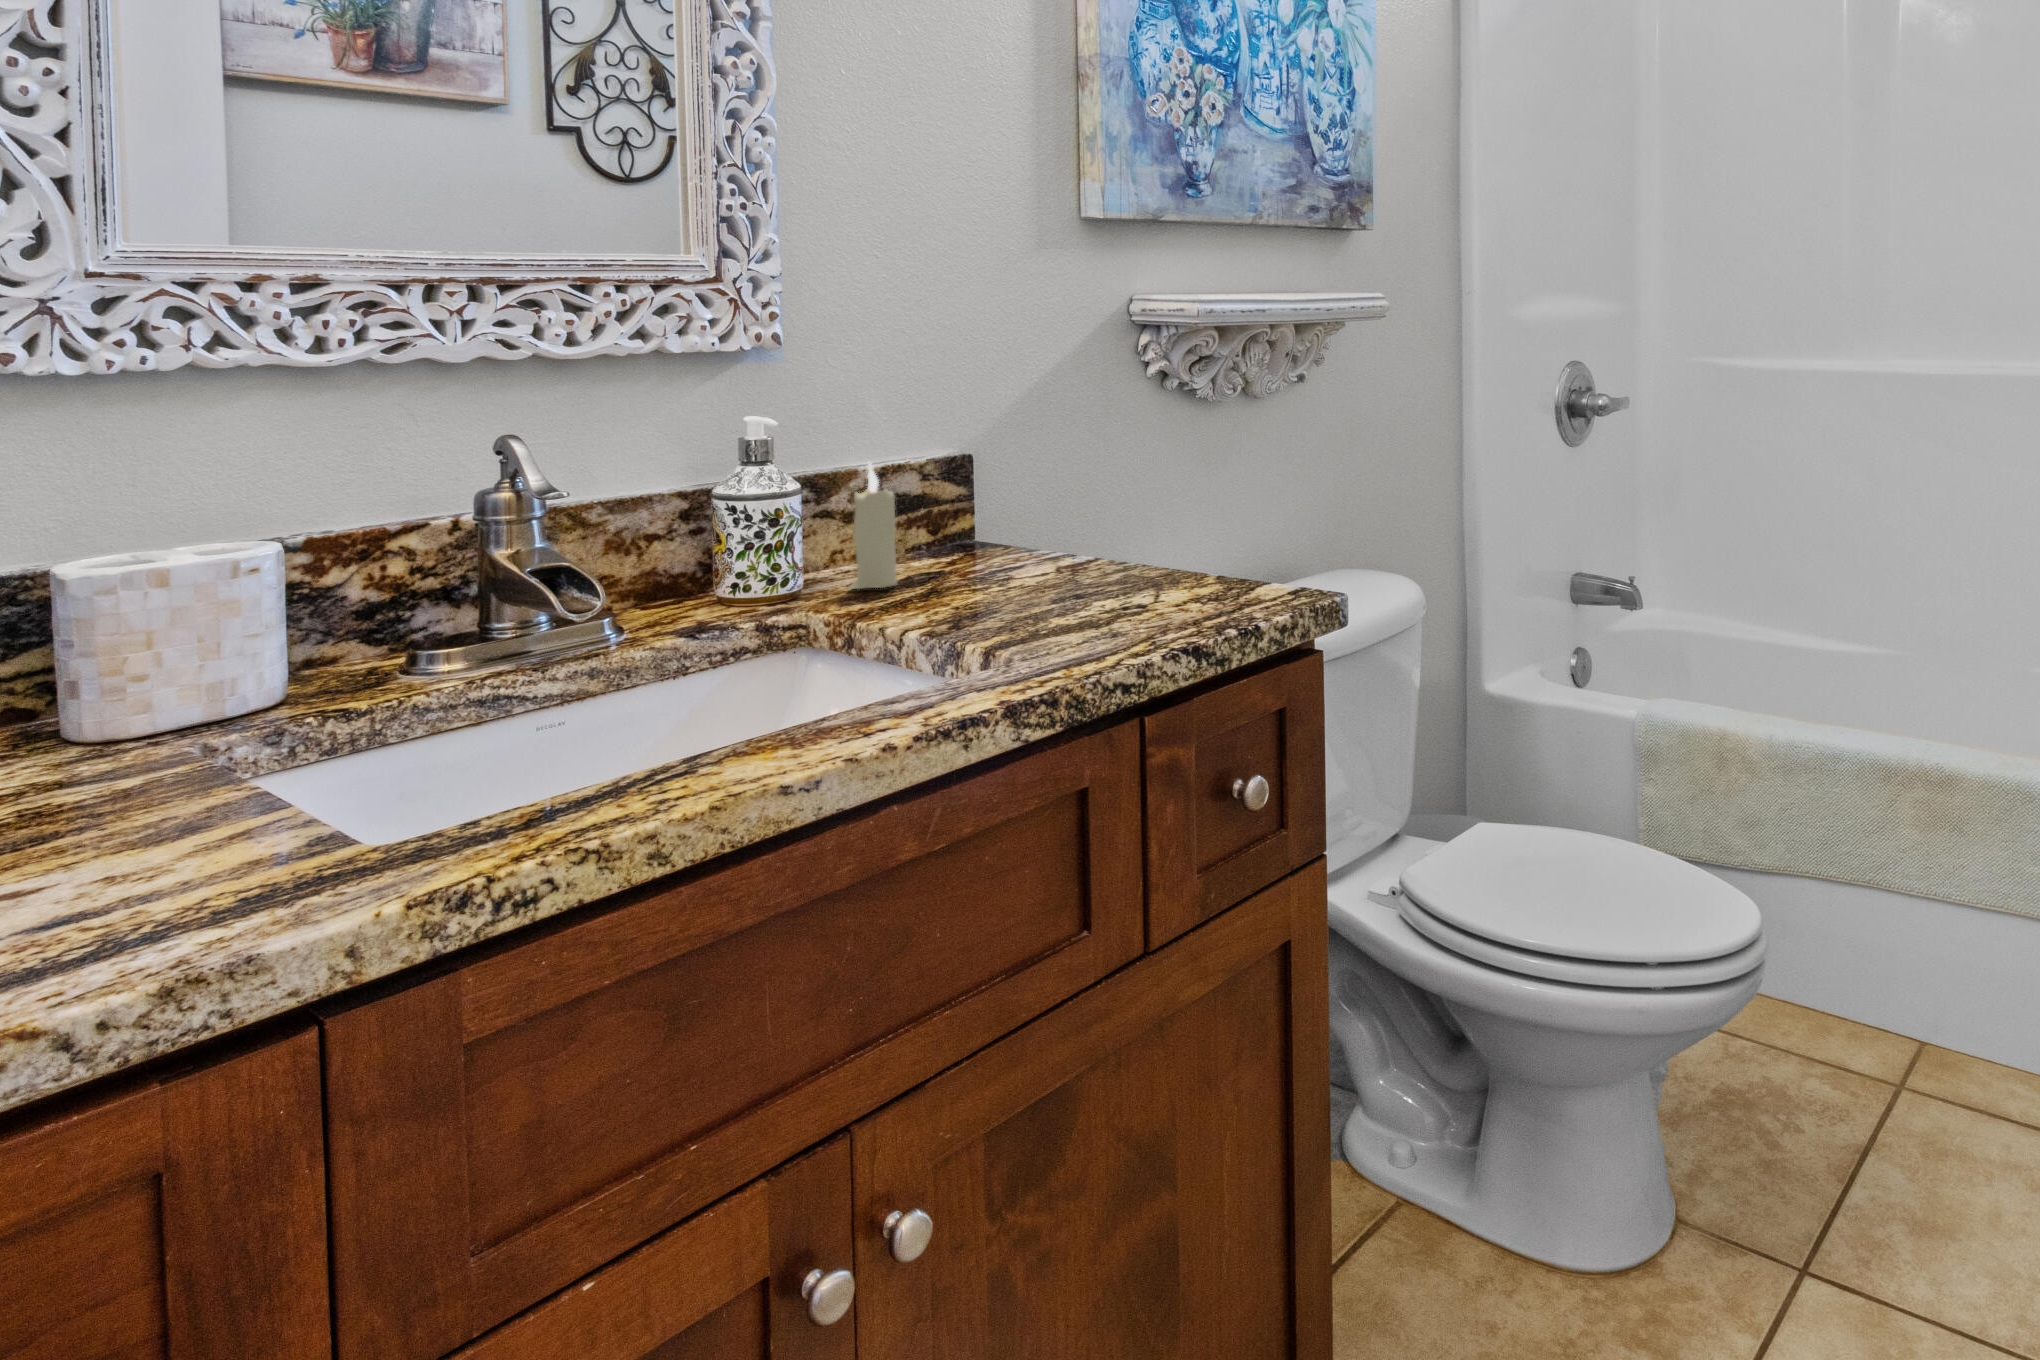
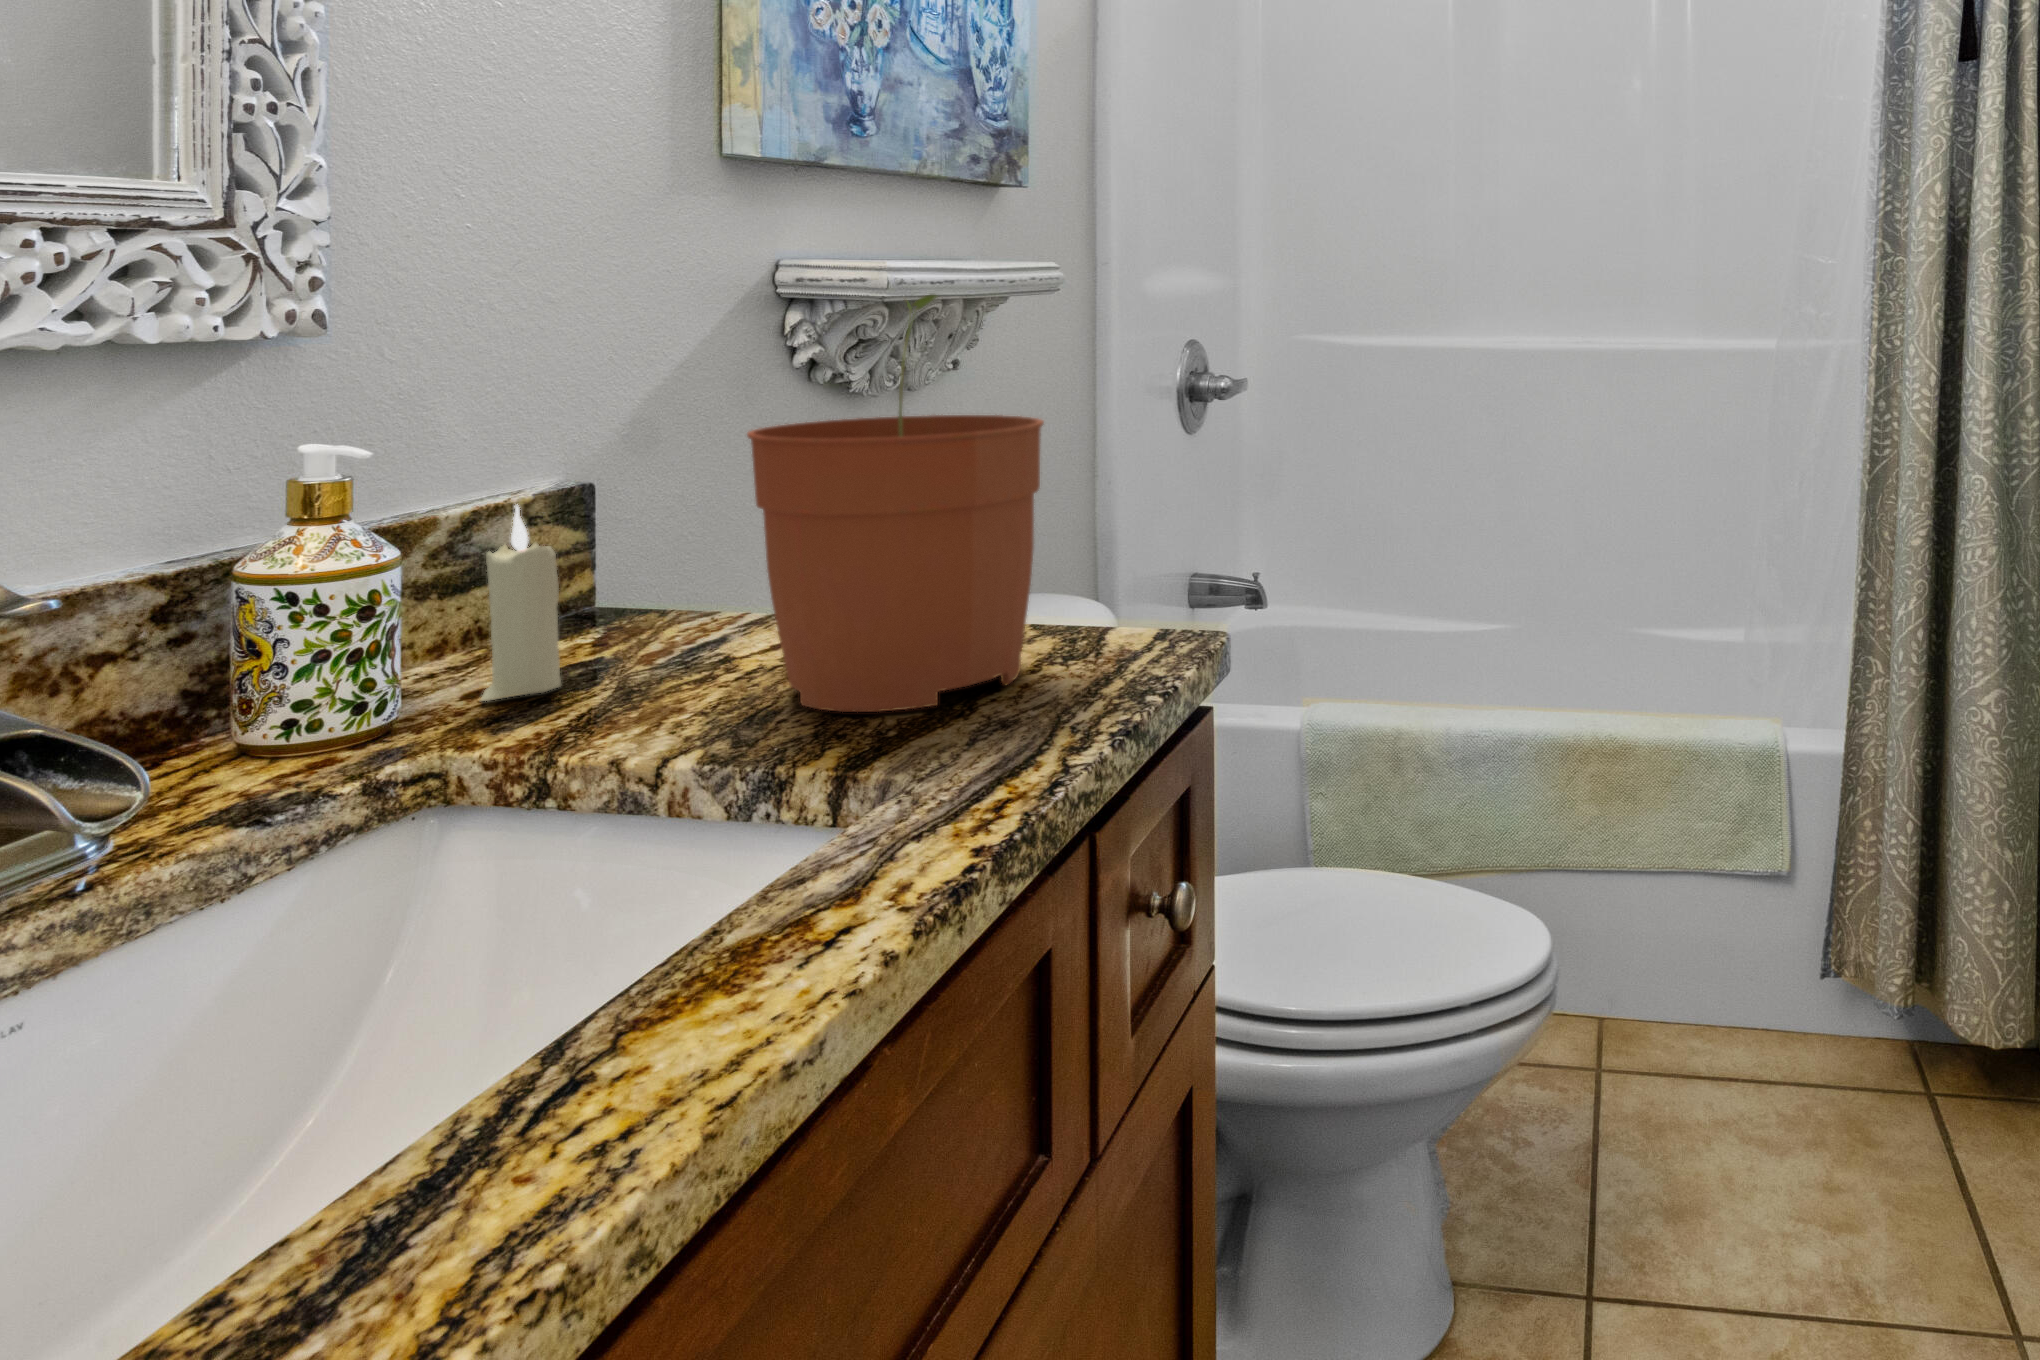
plant pot: none [976,322,1180,621] -> present [747,294,1044,712]

